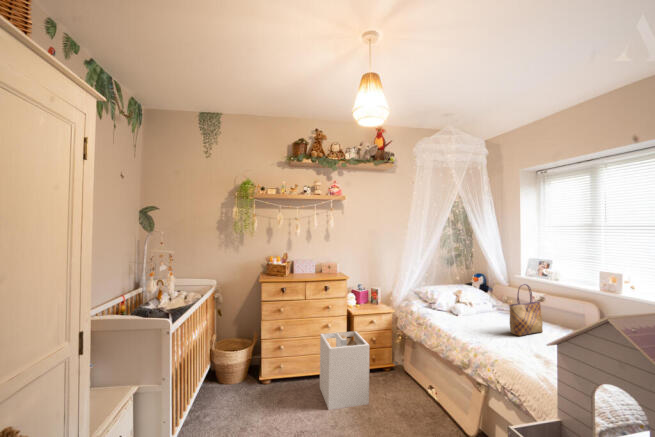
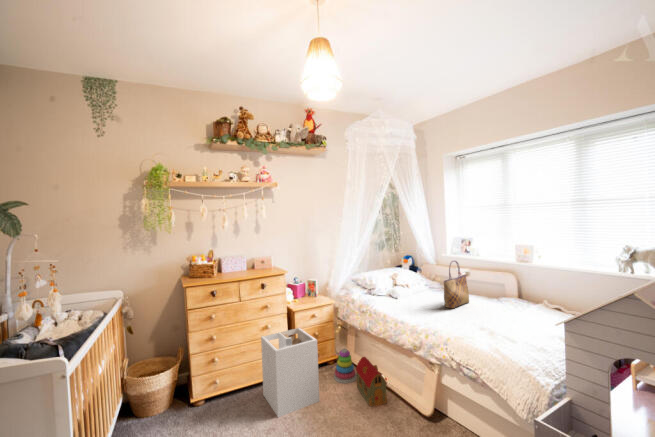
stacking toy: none [387,359,410,393] -> present [334,349,357,383]
toy house: none [408,370,438,422] -> present [356,357,387,407]

